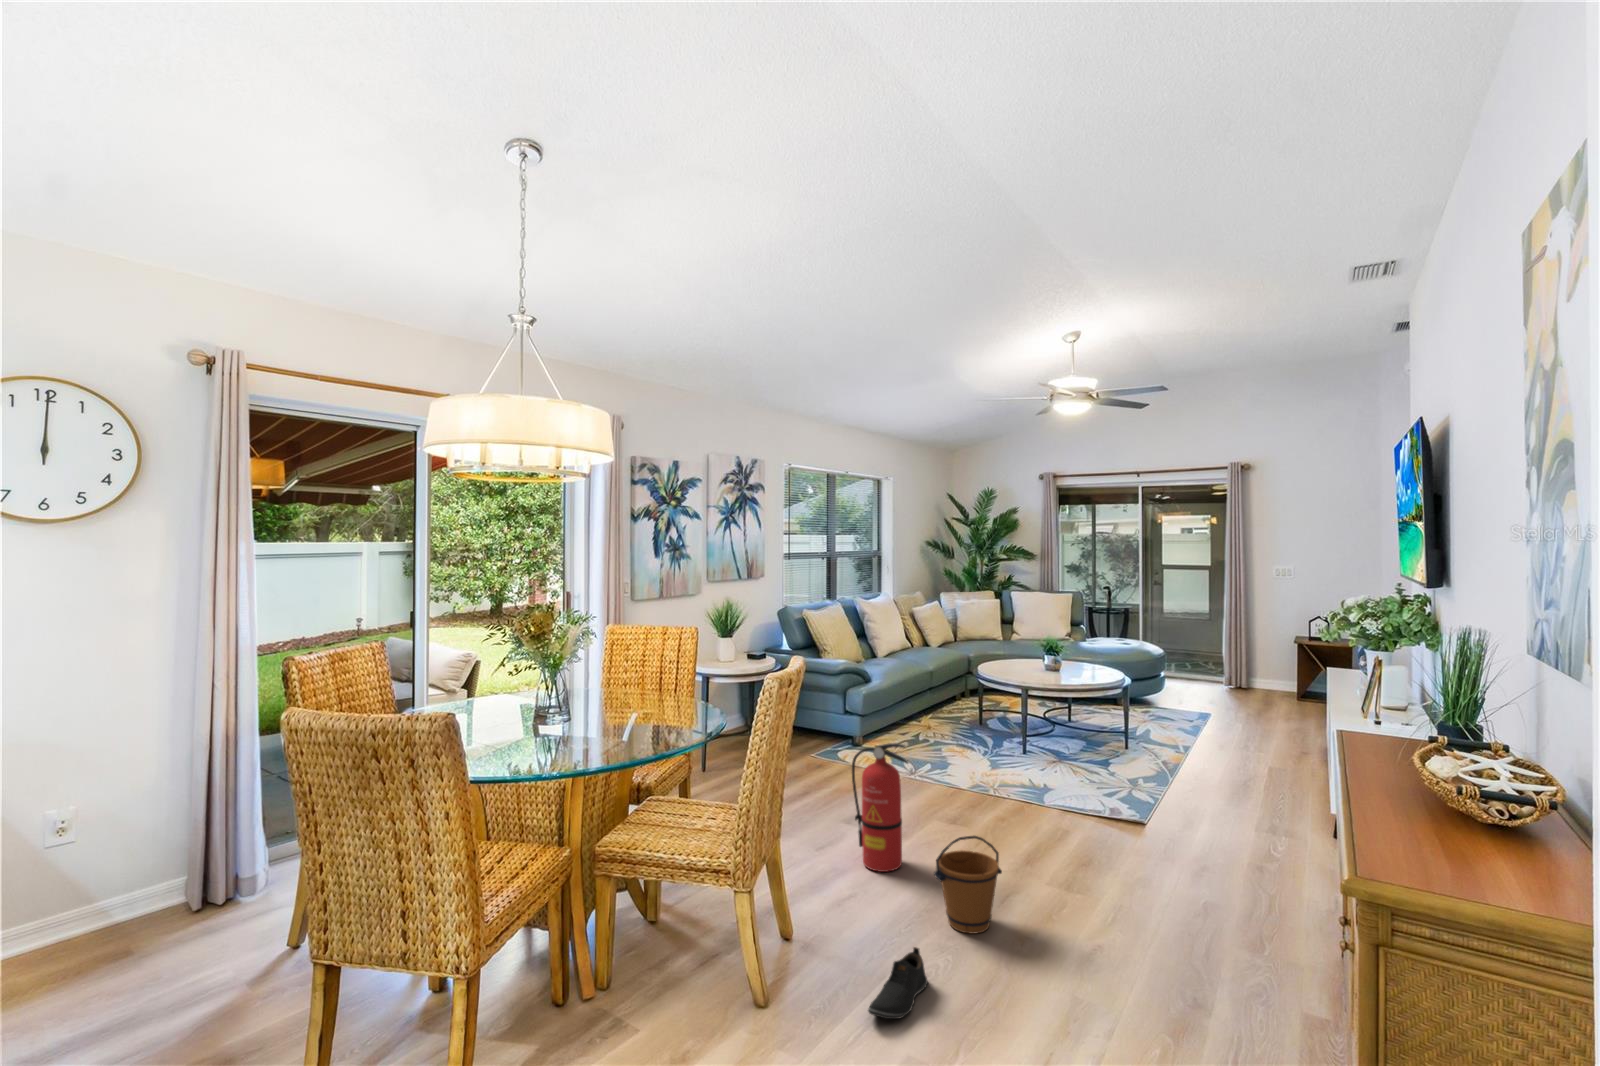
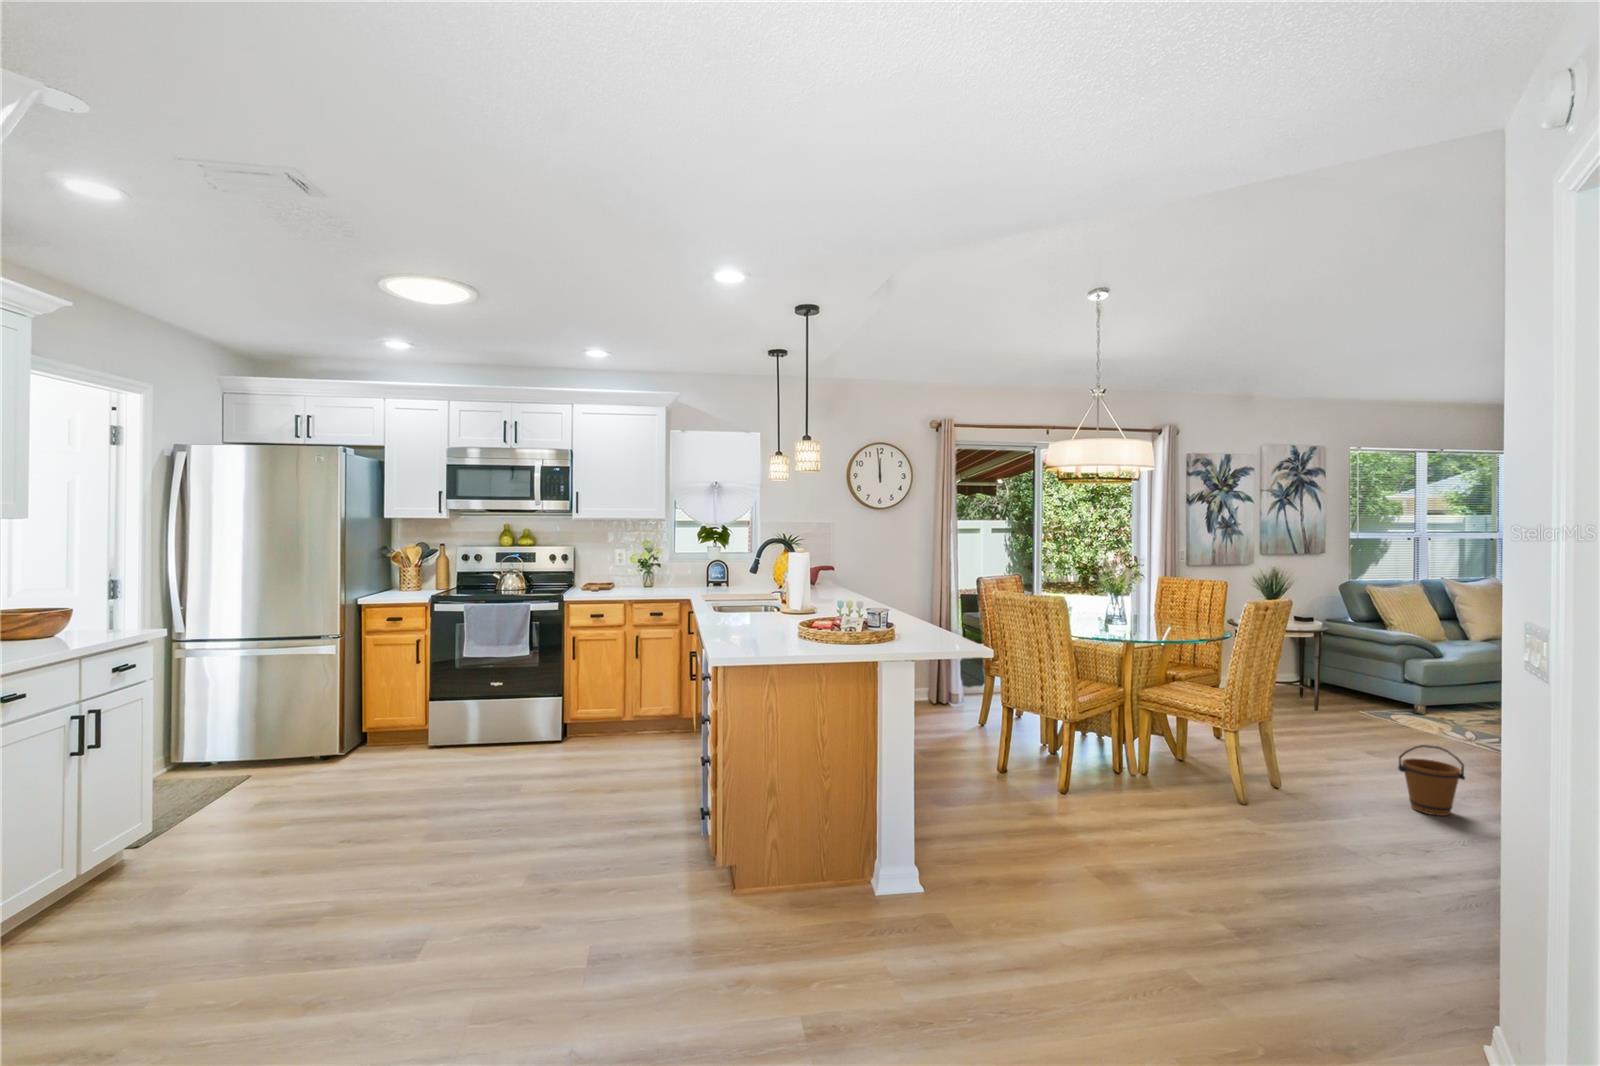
fire extinguisher: present [852,743,908,872] -> none [1351,681,1403,778]
shoe: present [868,947,928,1019] -> none [1307,796,1367,824]

